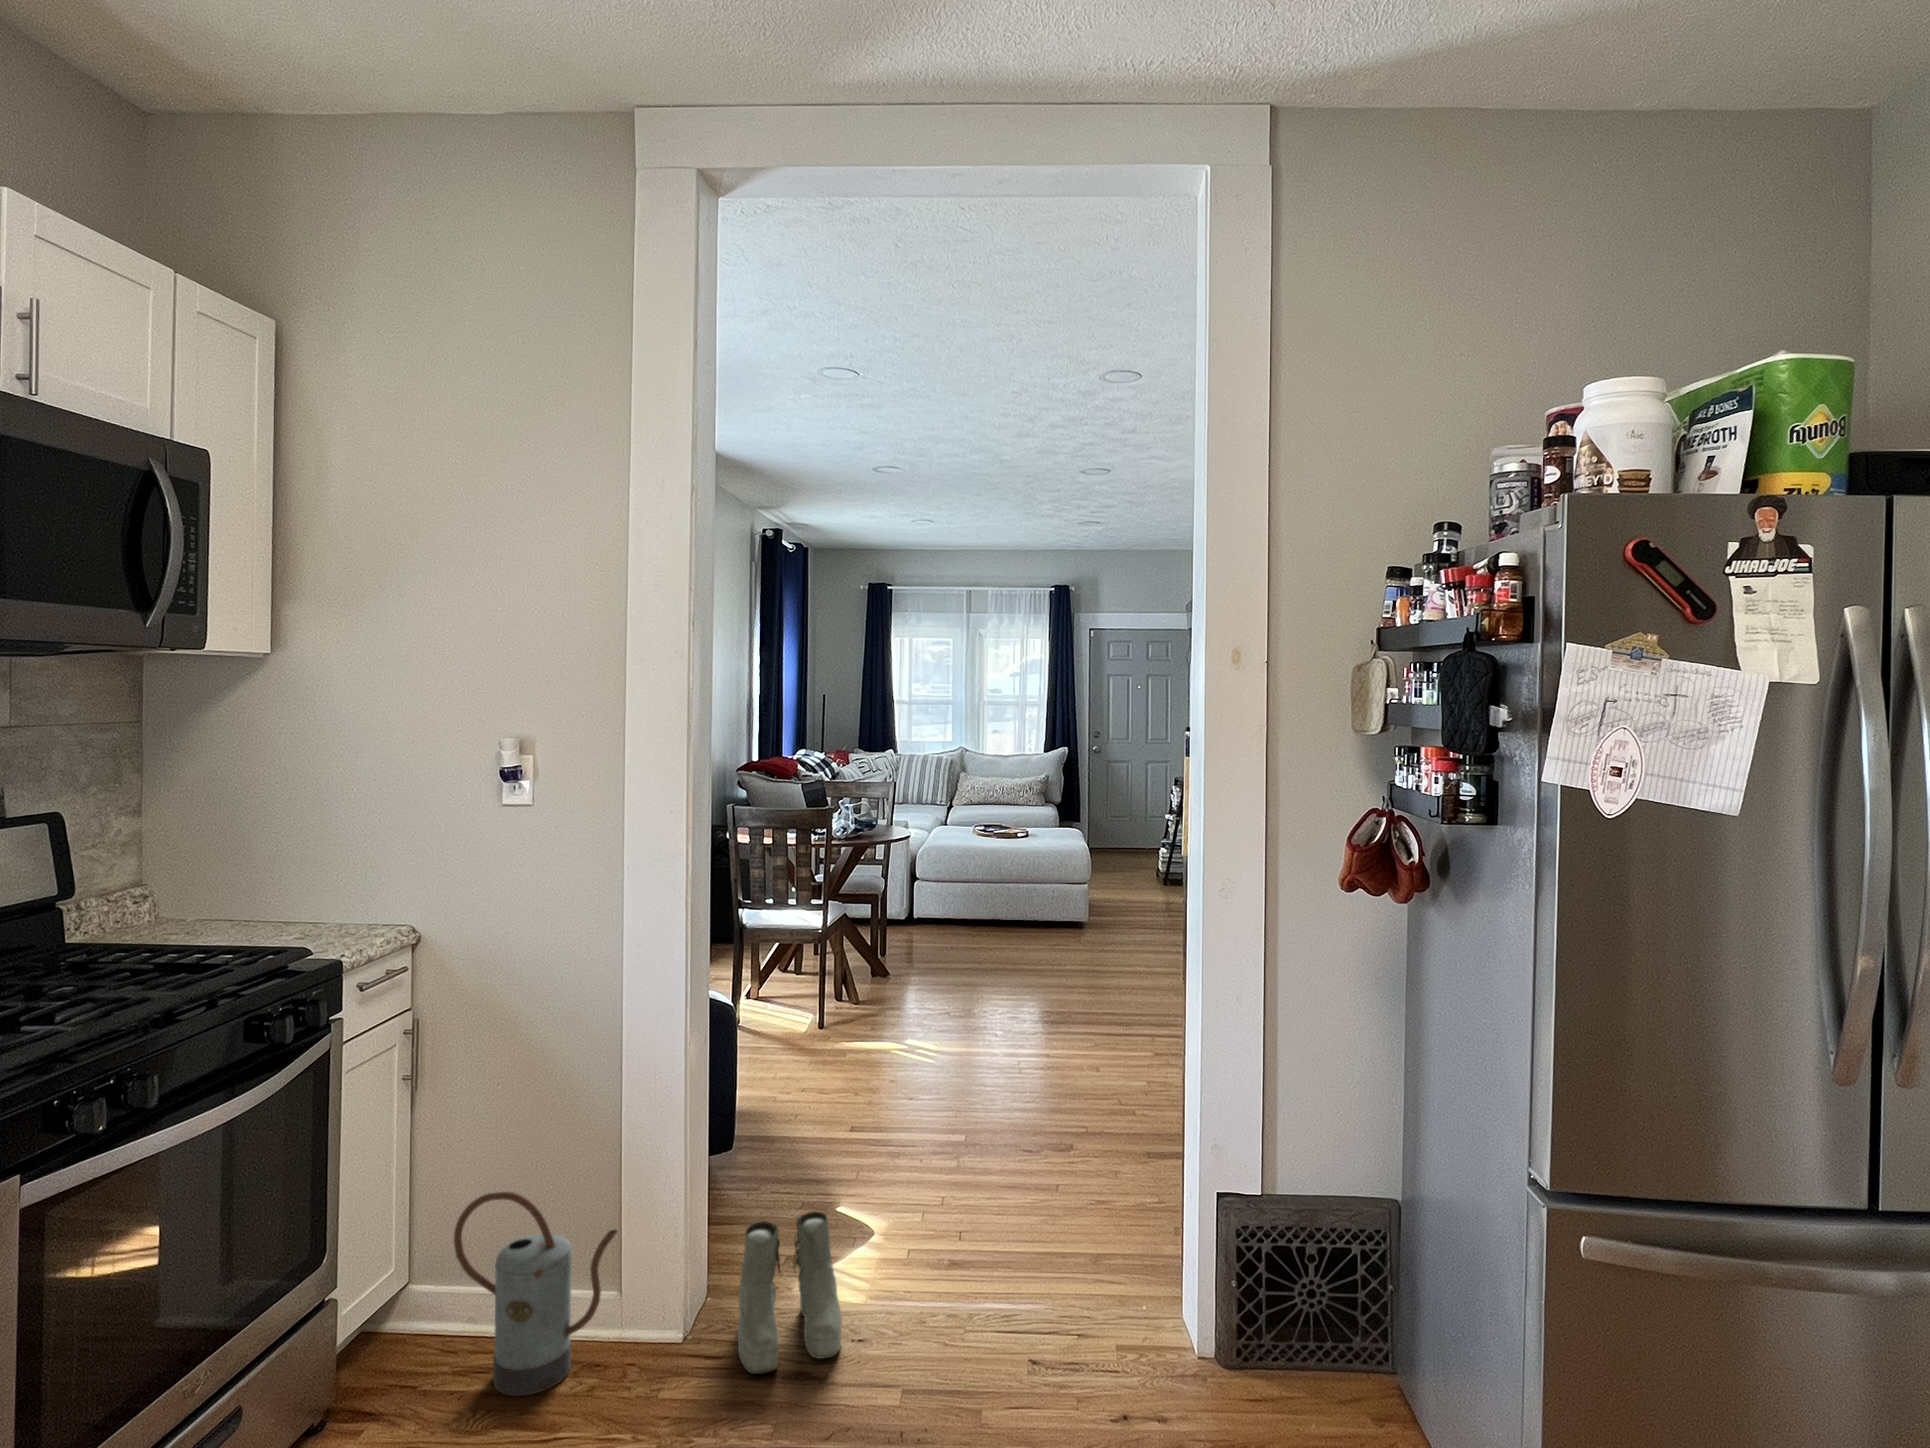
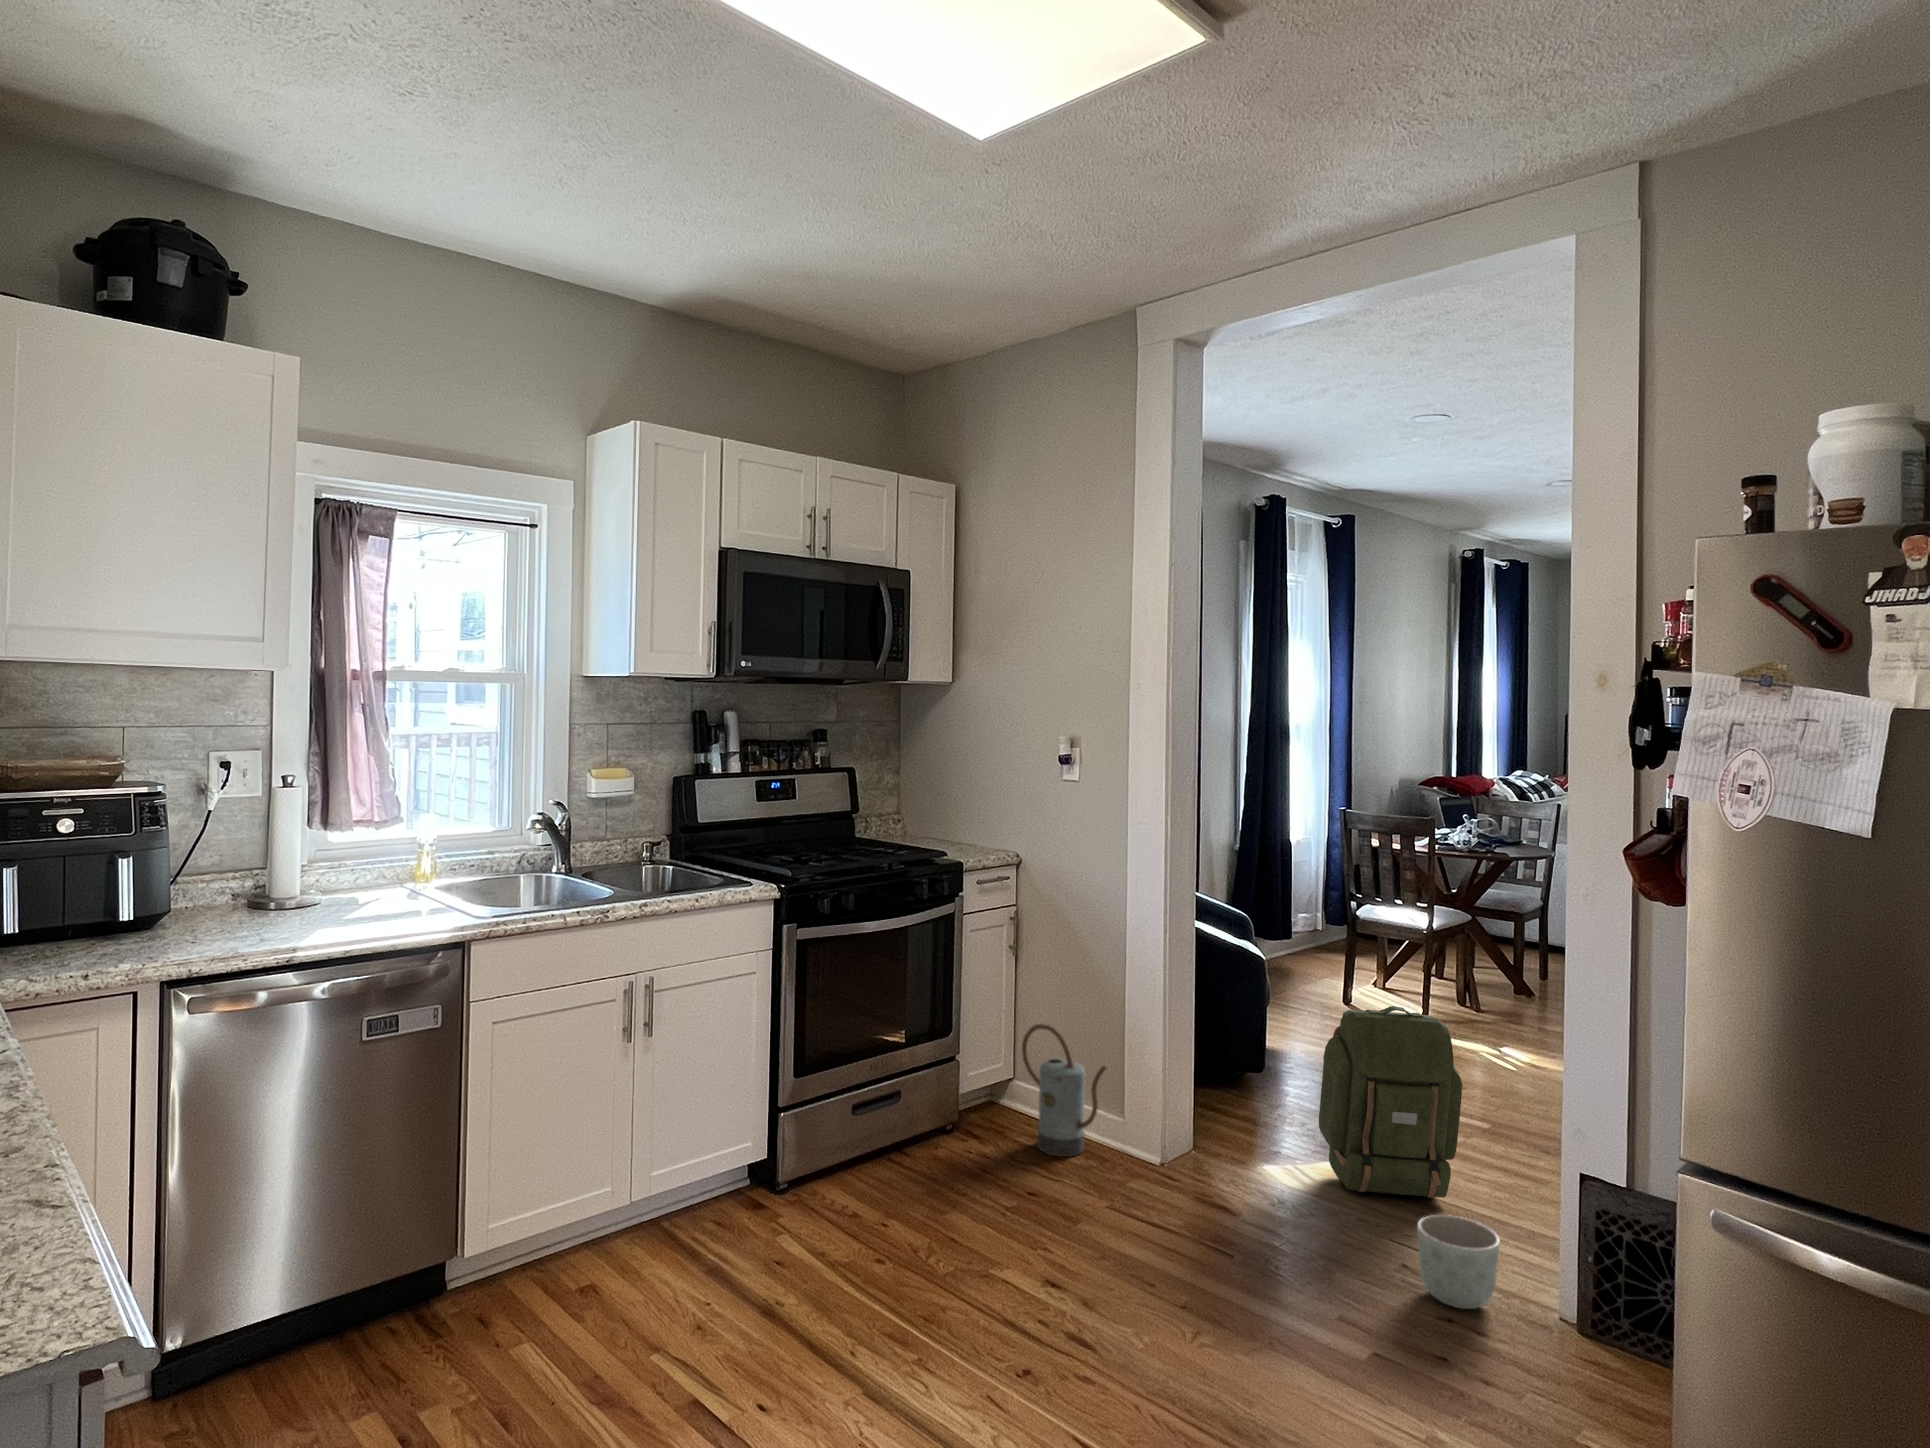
backpack: none [866,1039,1021,1279] -> present [1319,1006,1463,1198]
boots: present [738,1211,842,1374] -> none [1183,1098,1266,1204]
planter: none [1076,1280,1164,1397] -> present [1417,1215,1500,1309]

